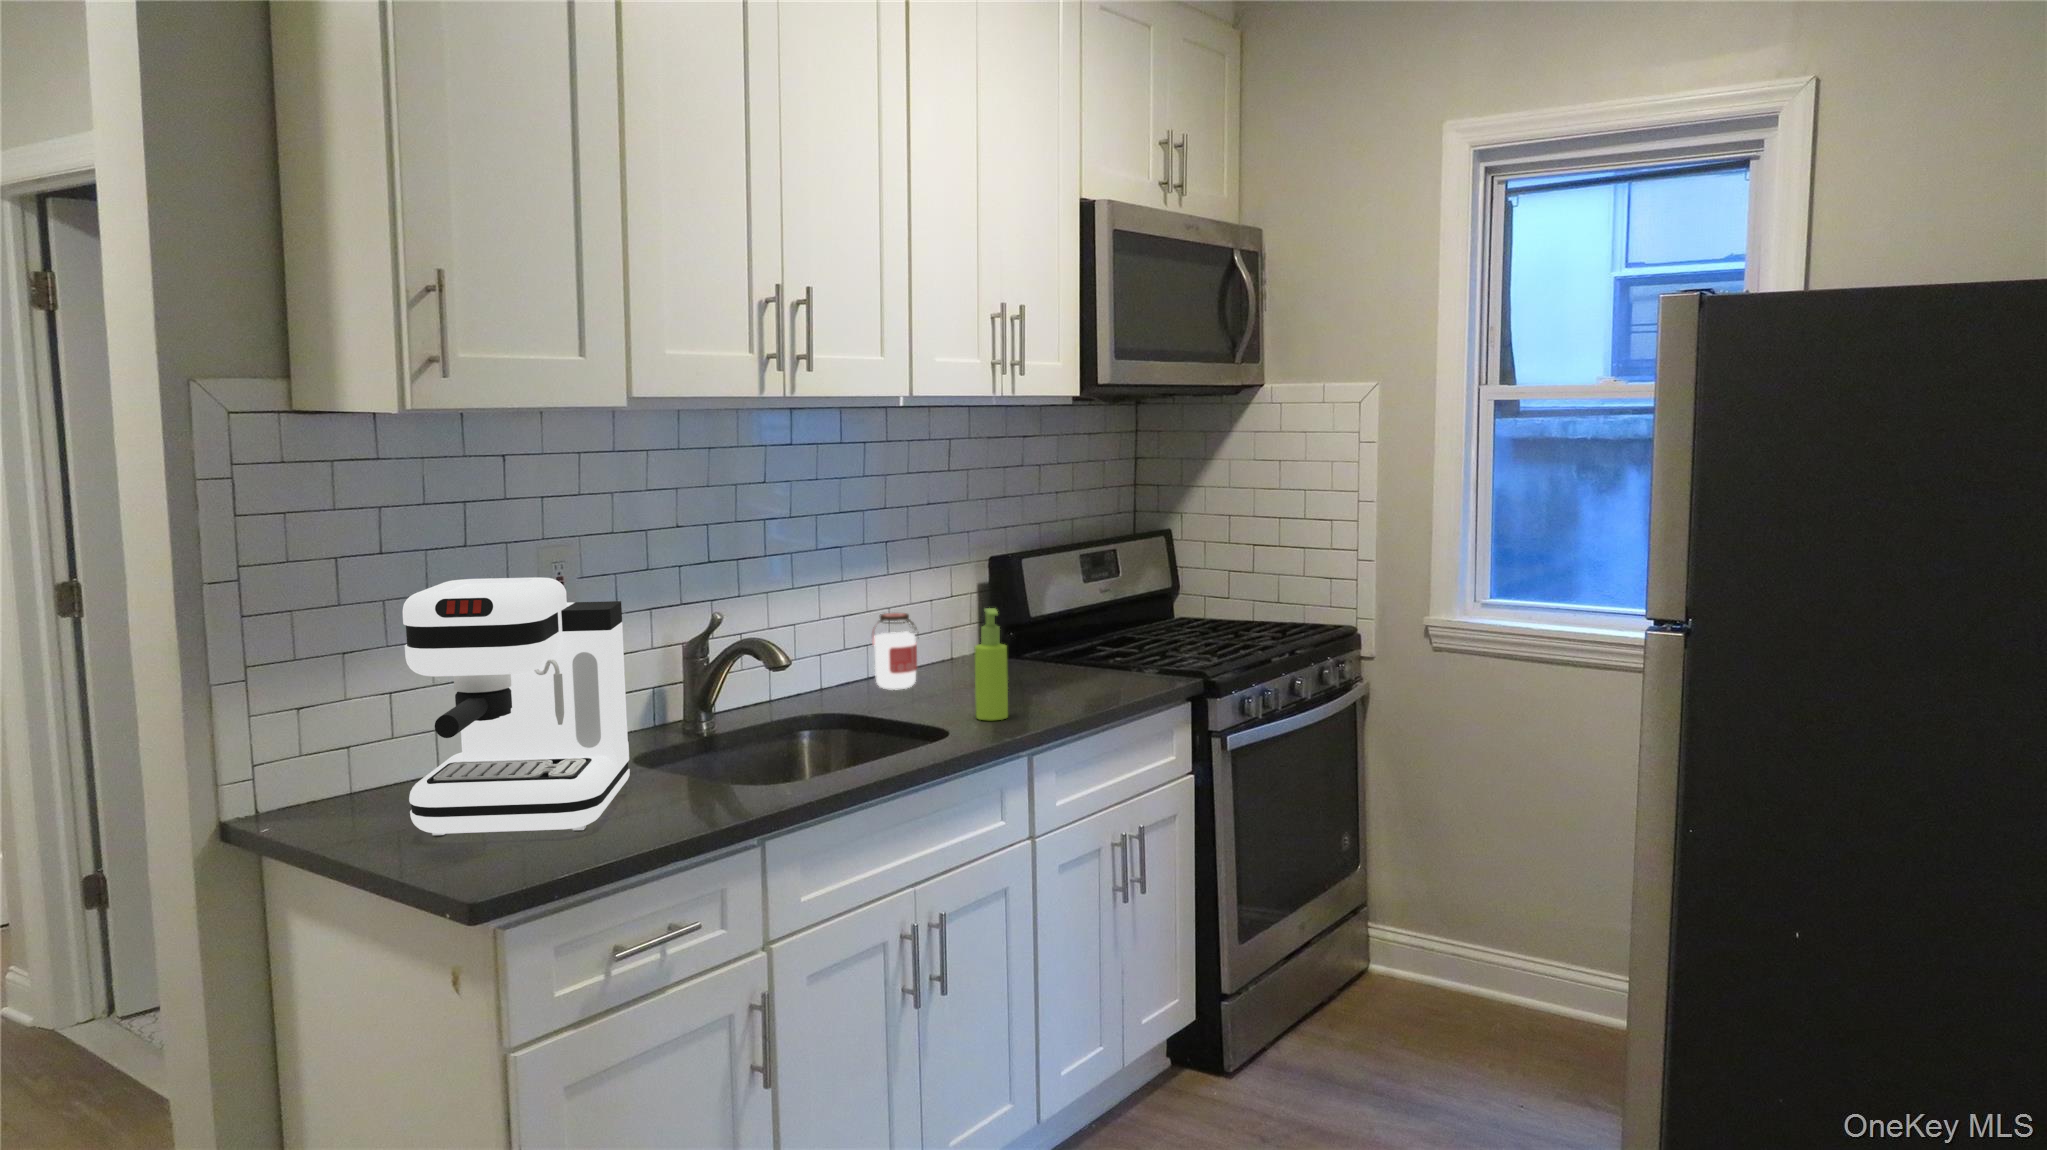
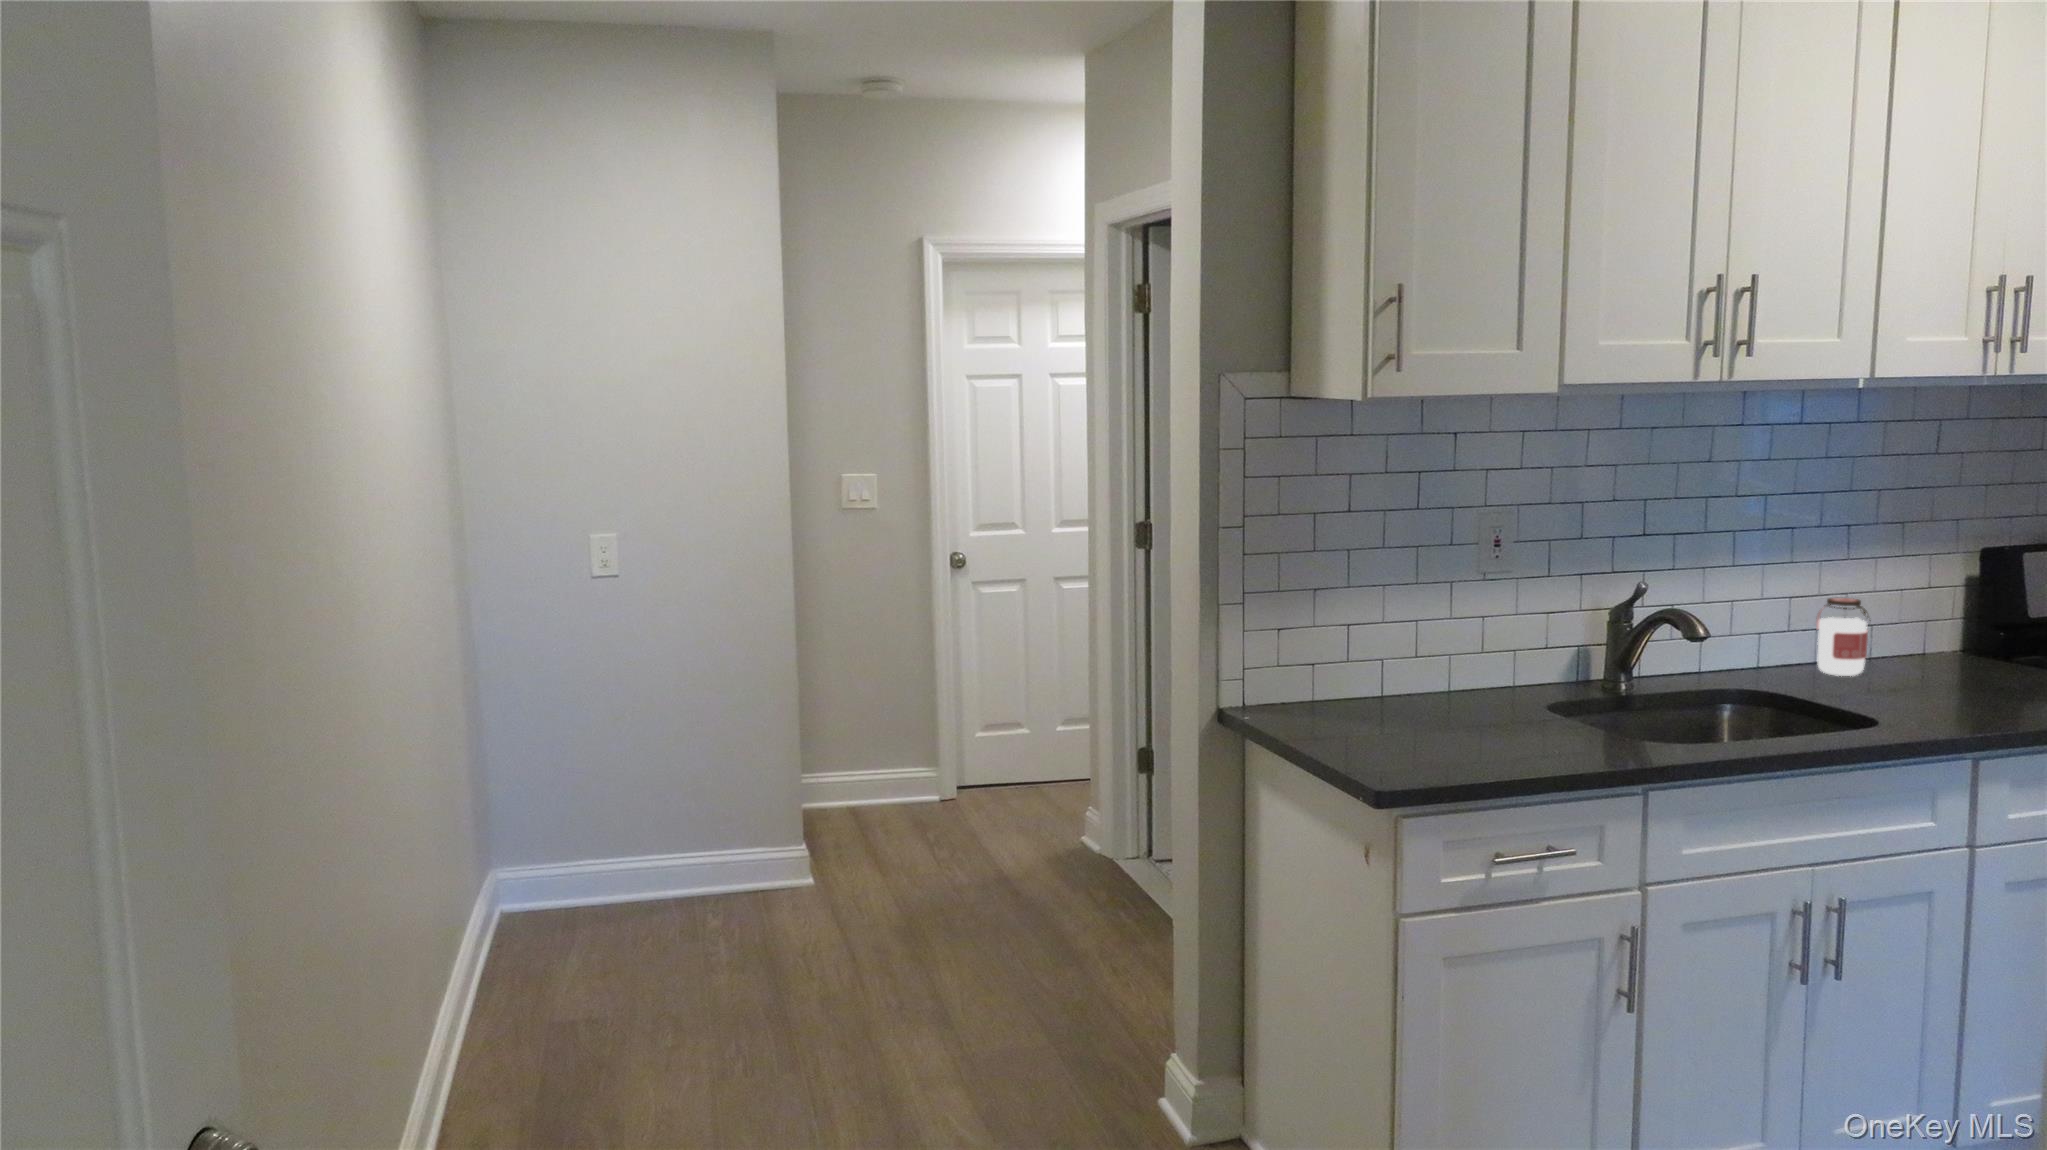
coffee maker: present [403,577,630,835] -> none [1348,536,1537,754]
soap dispenser: present [974,608,1008,720] -> none [1916,600,1960,718]

